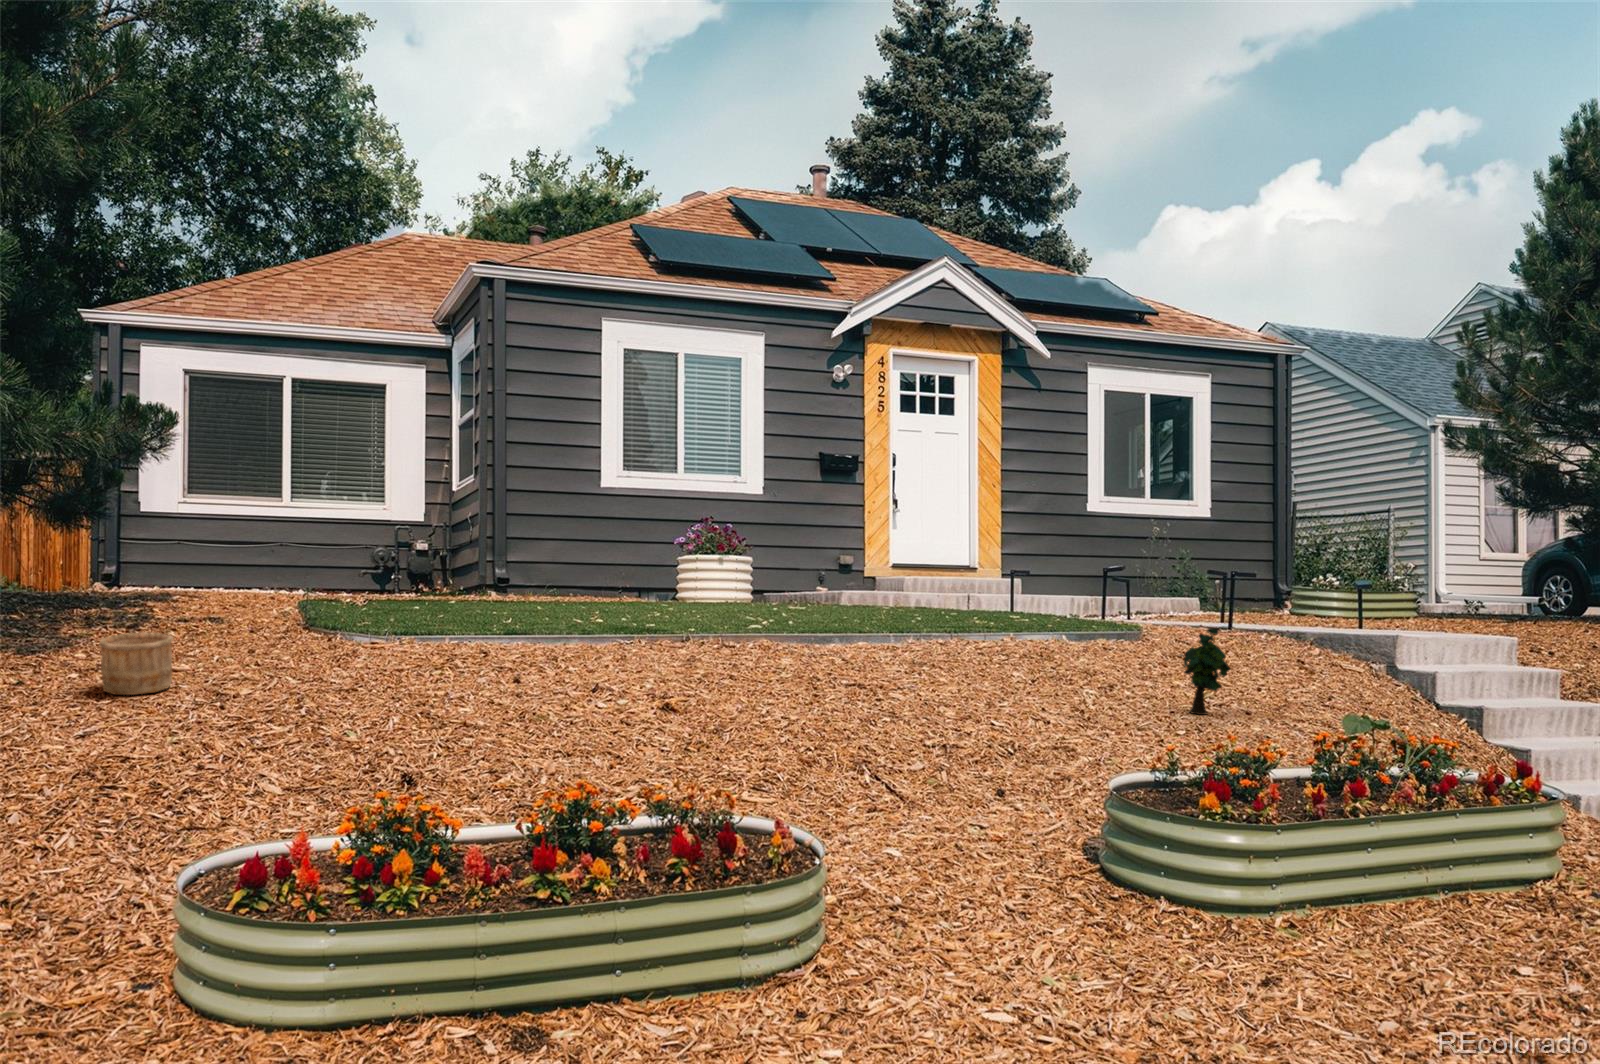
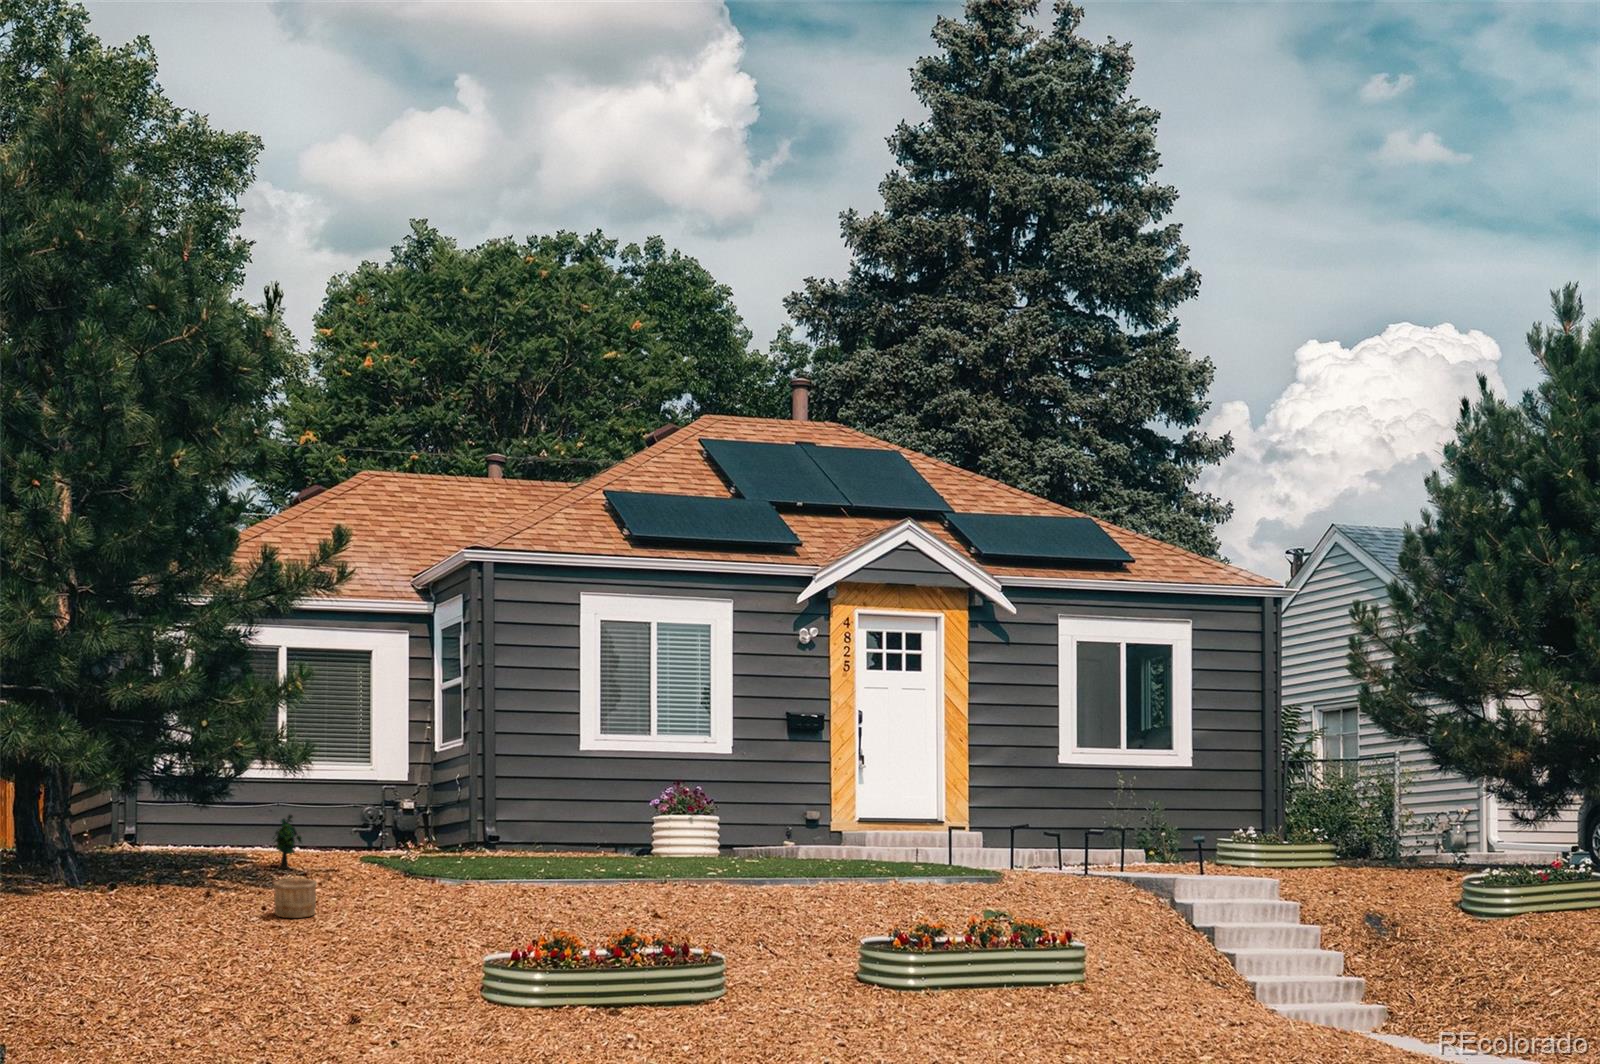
decorative plant: present [1178,628,1231,715] -> present [273,815,301,869]

